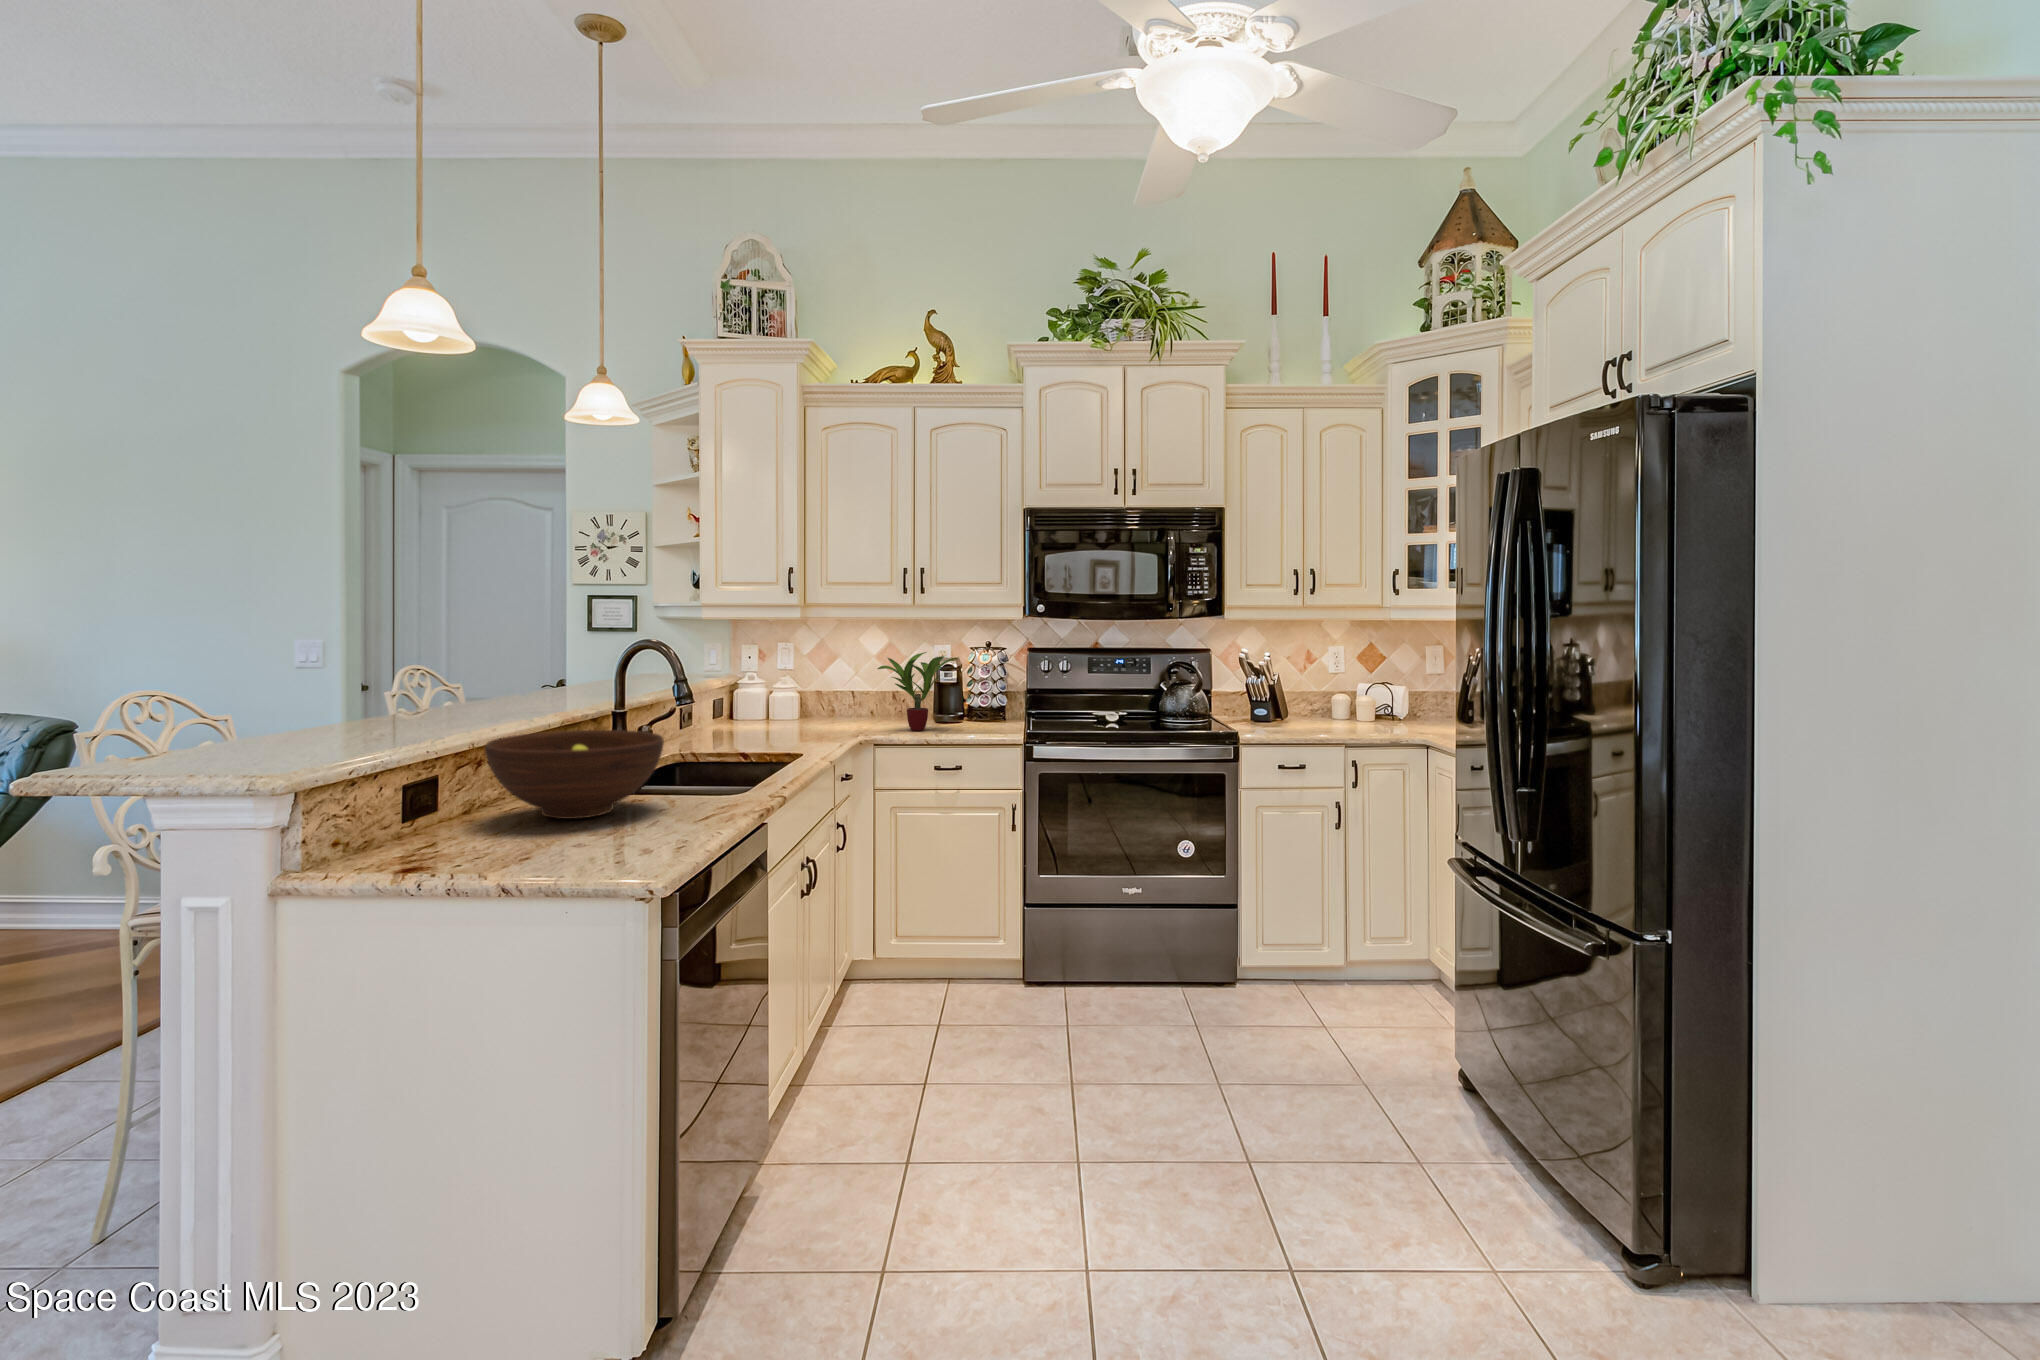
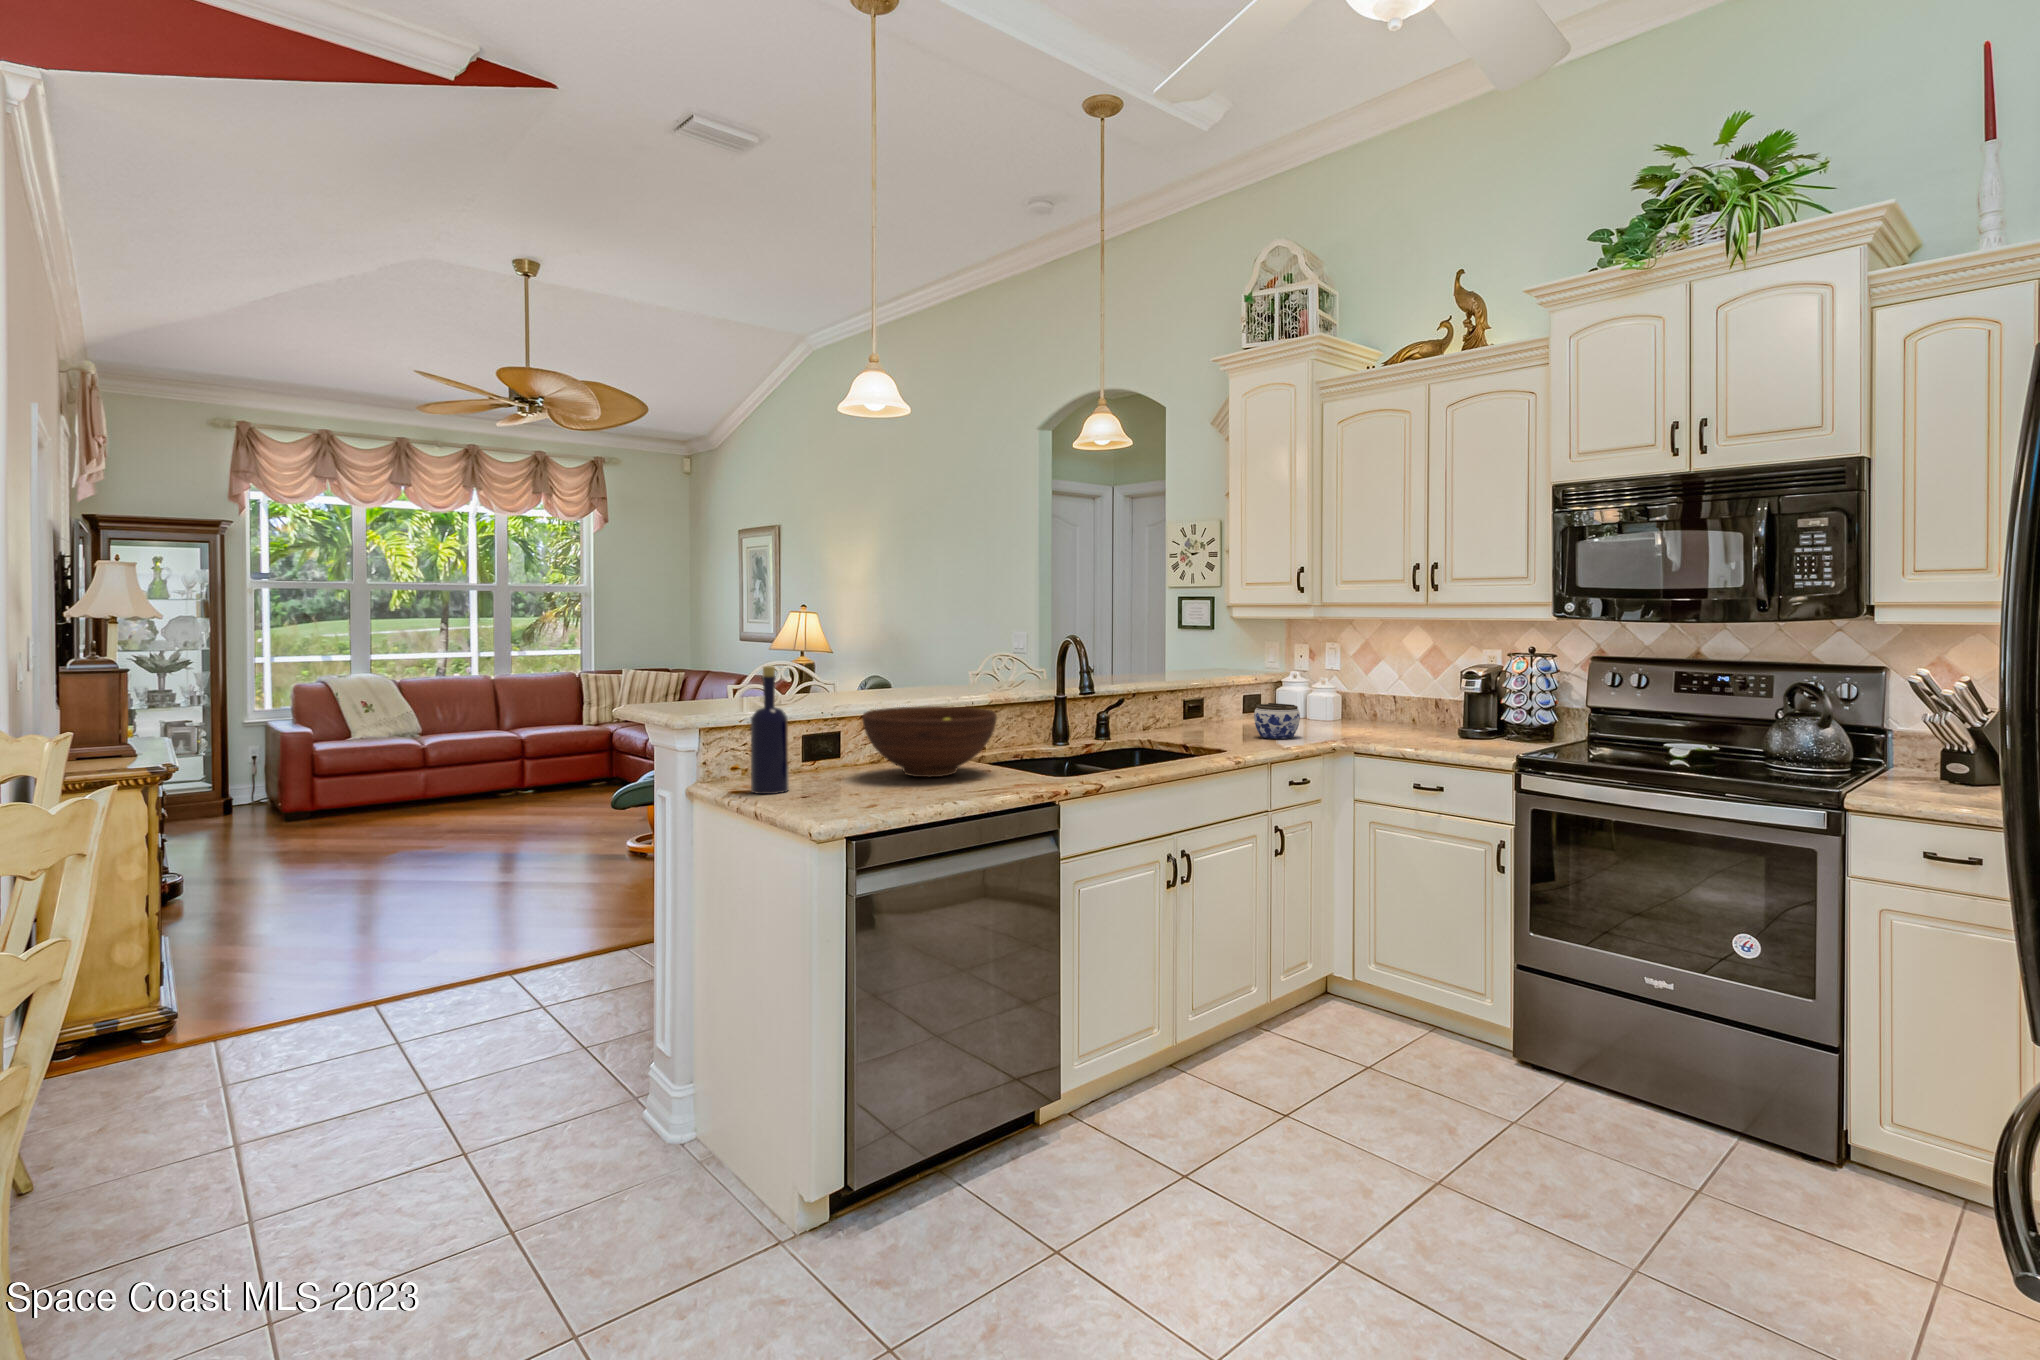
potted plant: present [878,652,959,731] -> none [1355,655,1457,743]
bottle: none [399,693,461,870] -> present [751,666,789,794]
jar: none [776,703,821,738] -> present [1254,703,1300,739]

